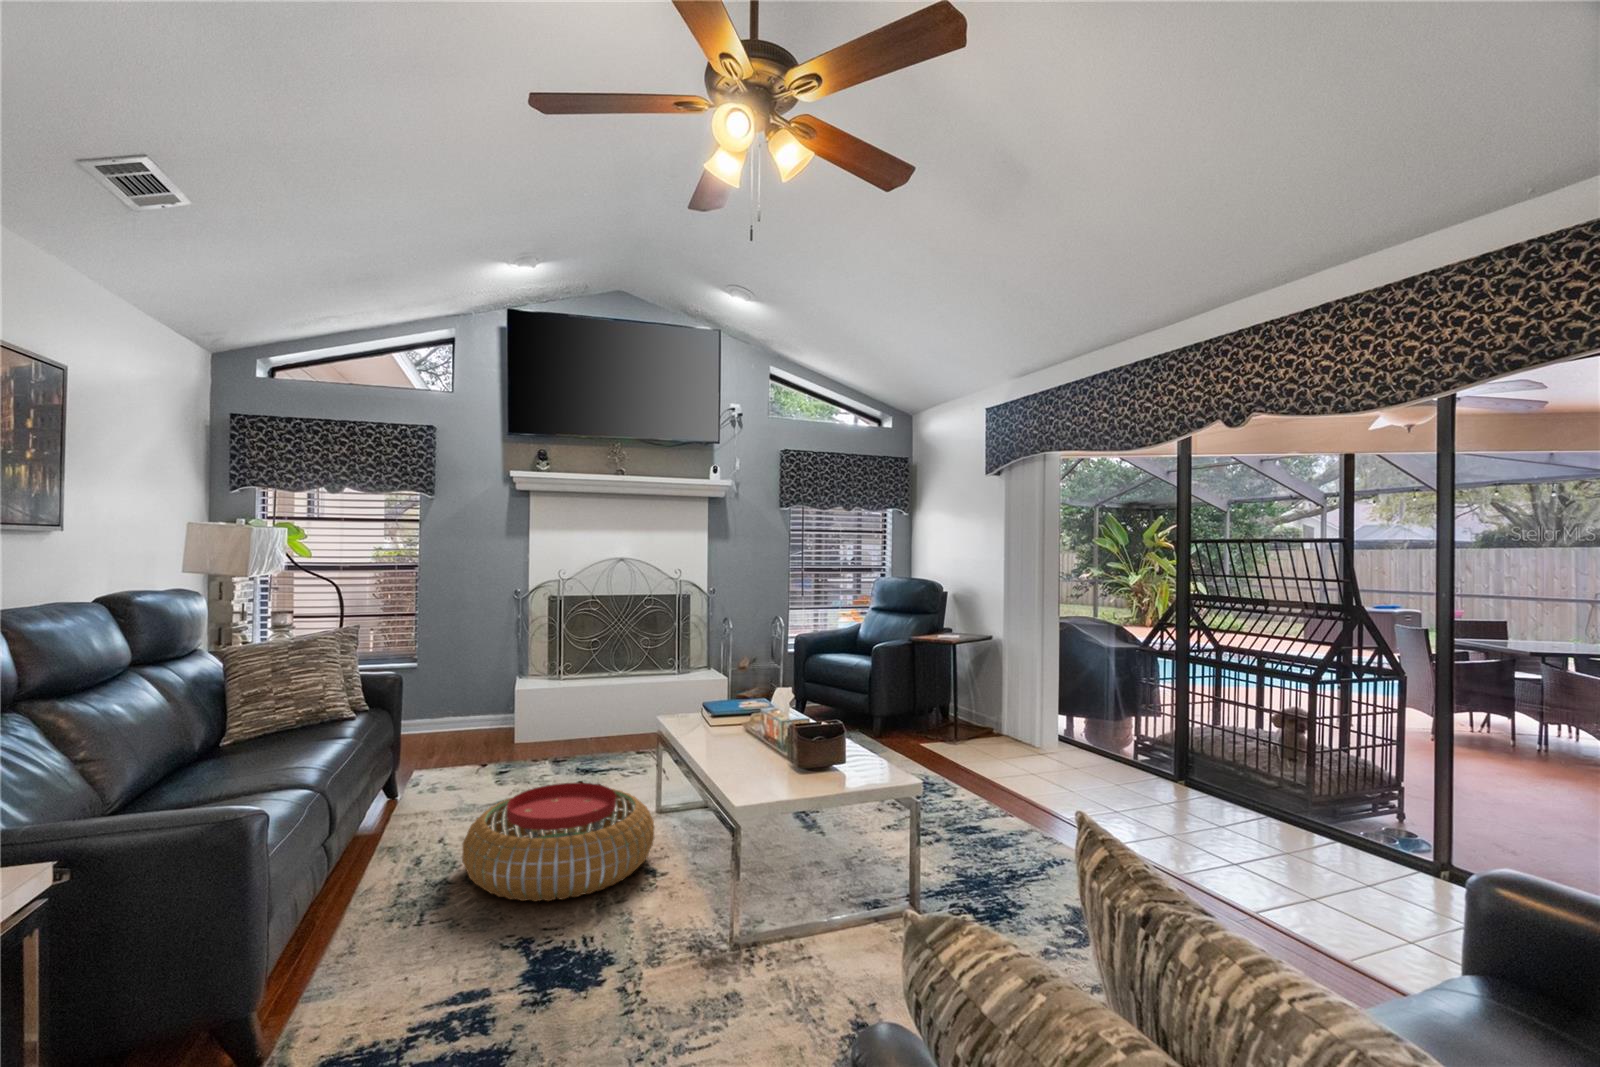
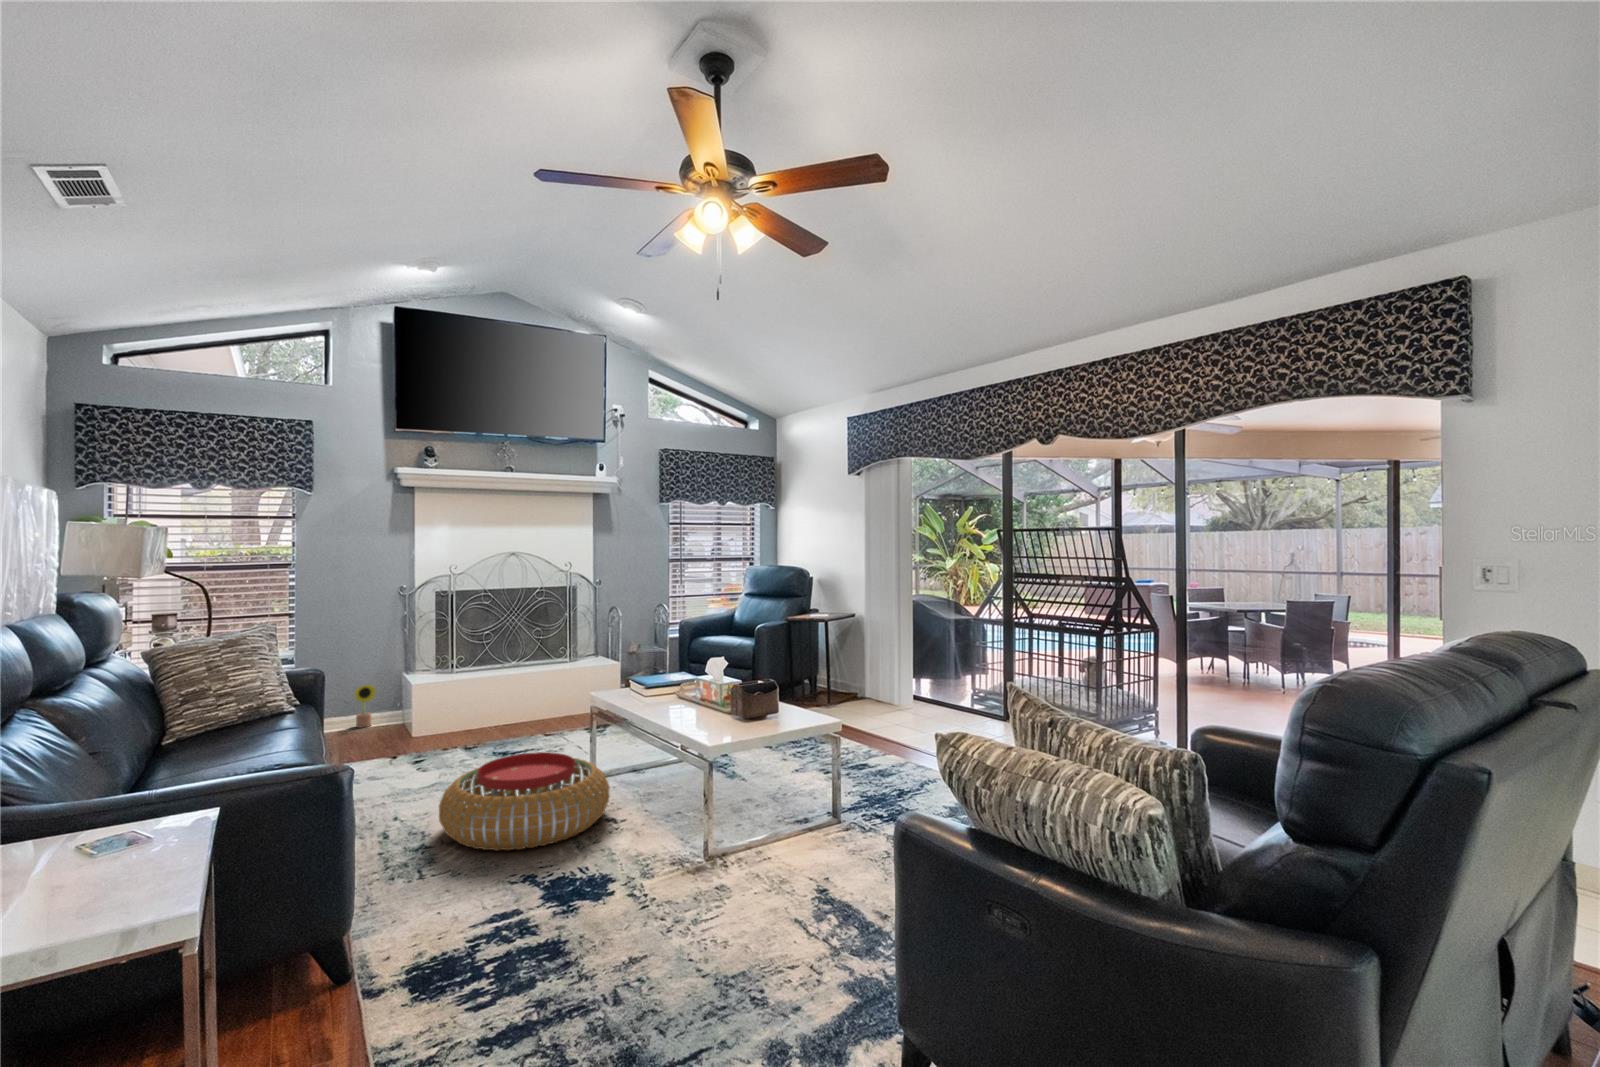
decorative plant: none [463,686,488,730] -> present [353,685,376,728]

